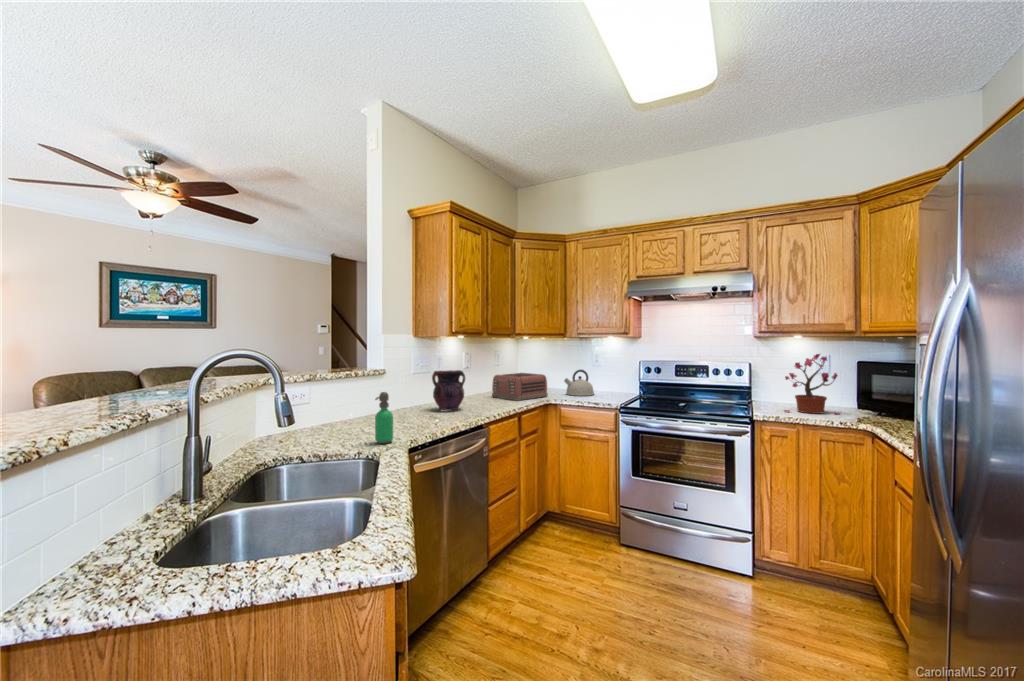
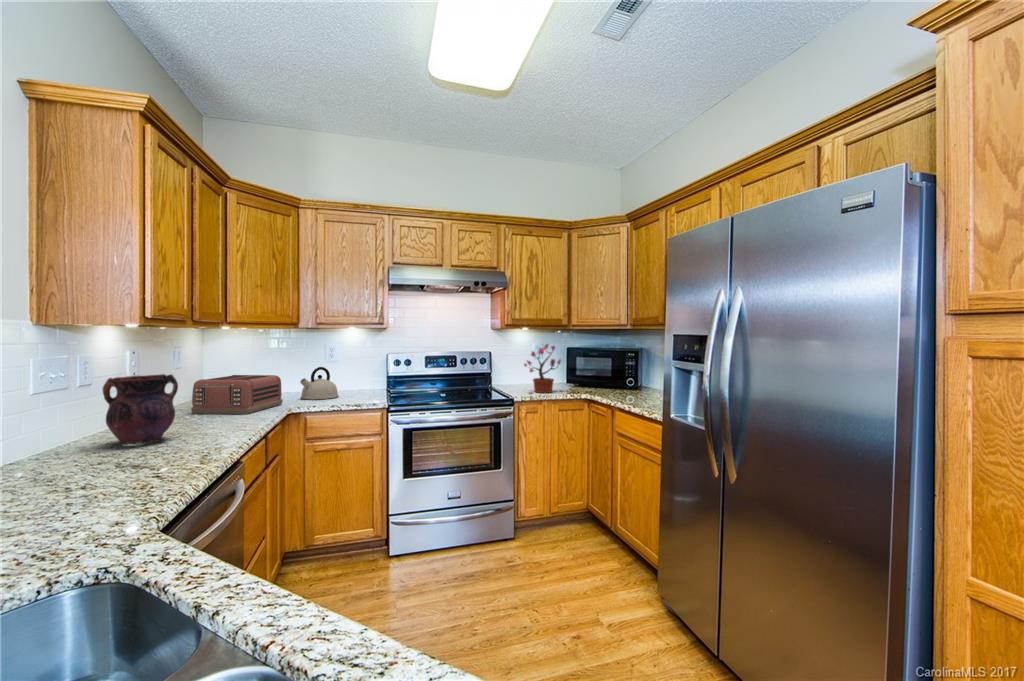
soap dispenser: present [375,392,393,444] -> none [71,420,120,529]

